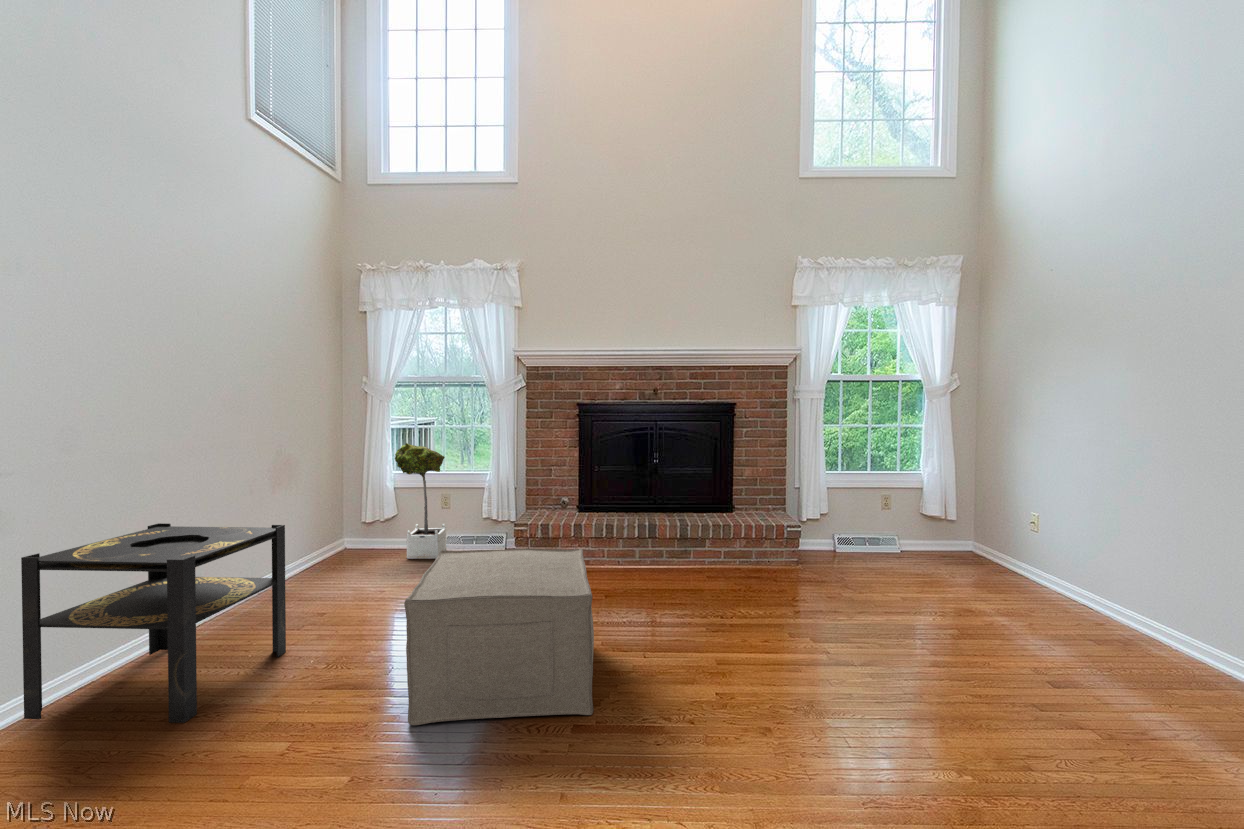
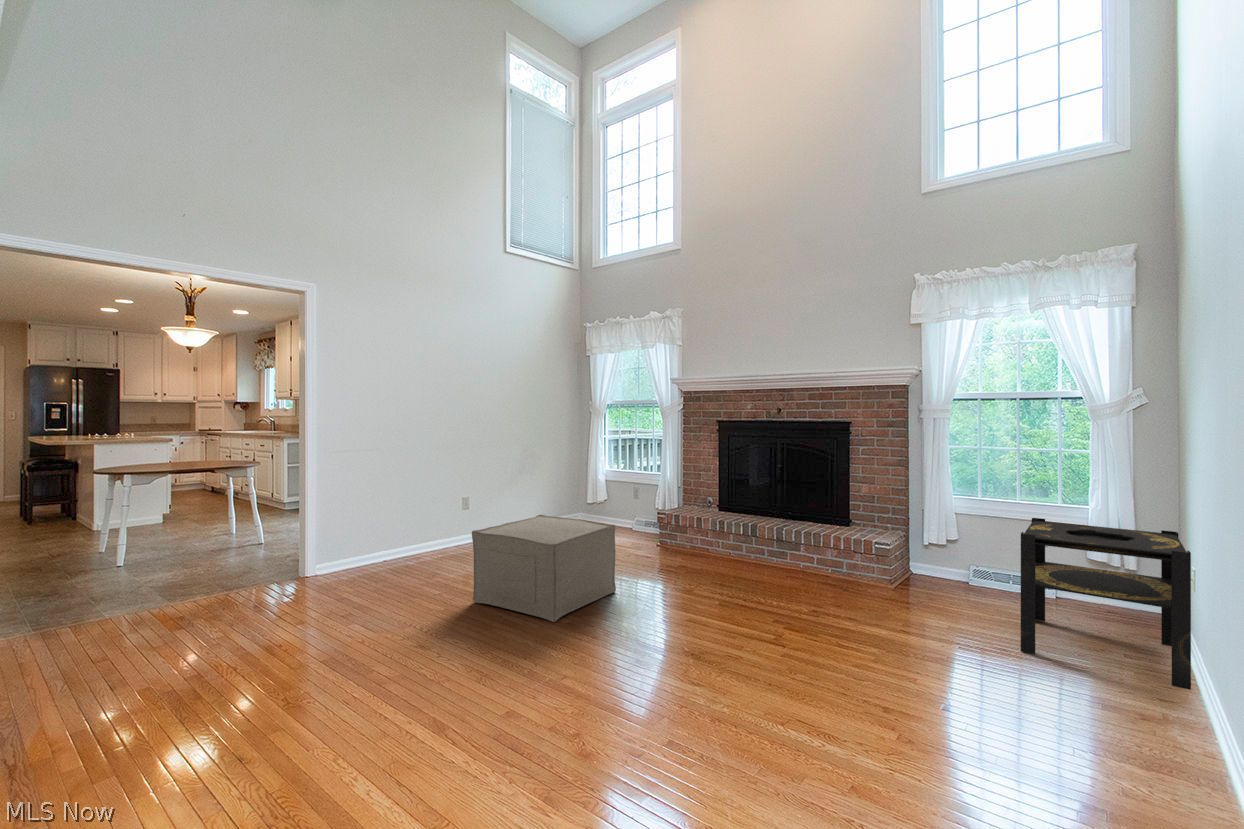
potted tree: present [395,443,447,559] -> none [597,449,632,534]
side table: present [21,523,286,723] -> present [1021,518,1191,690]

